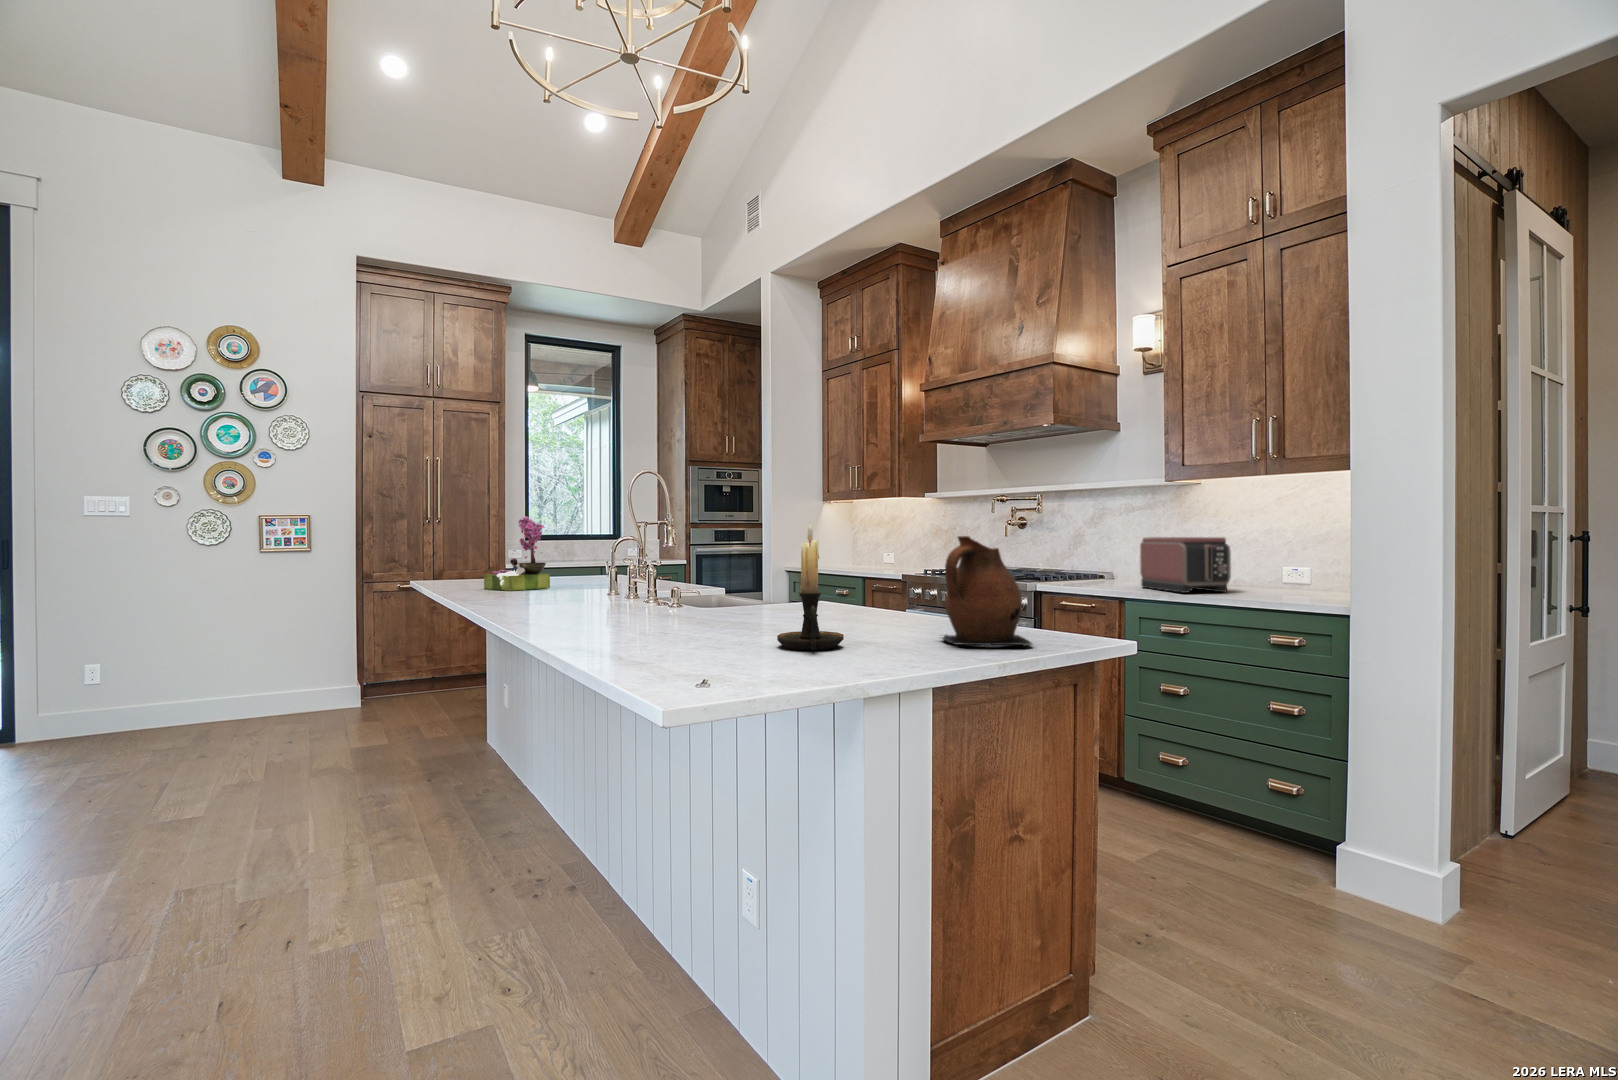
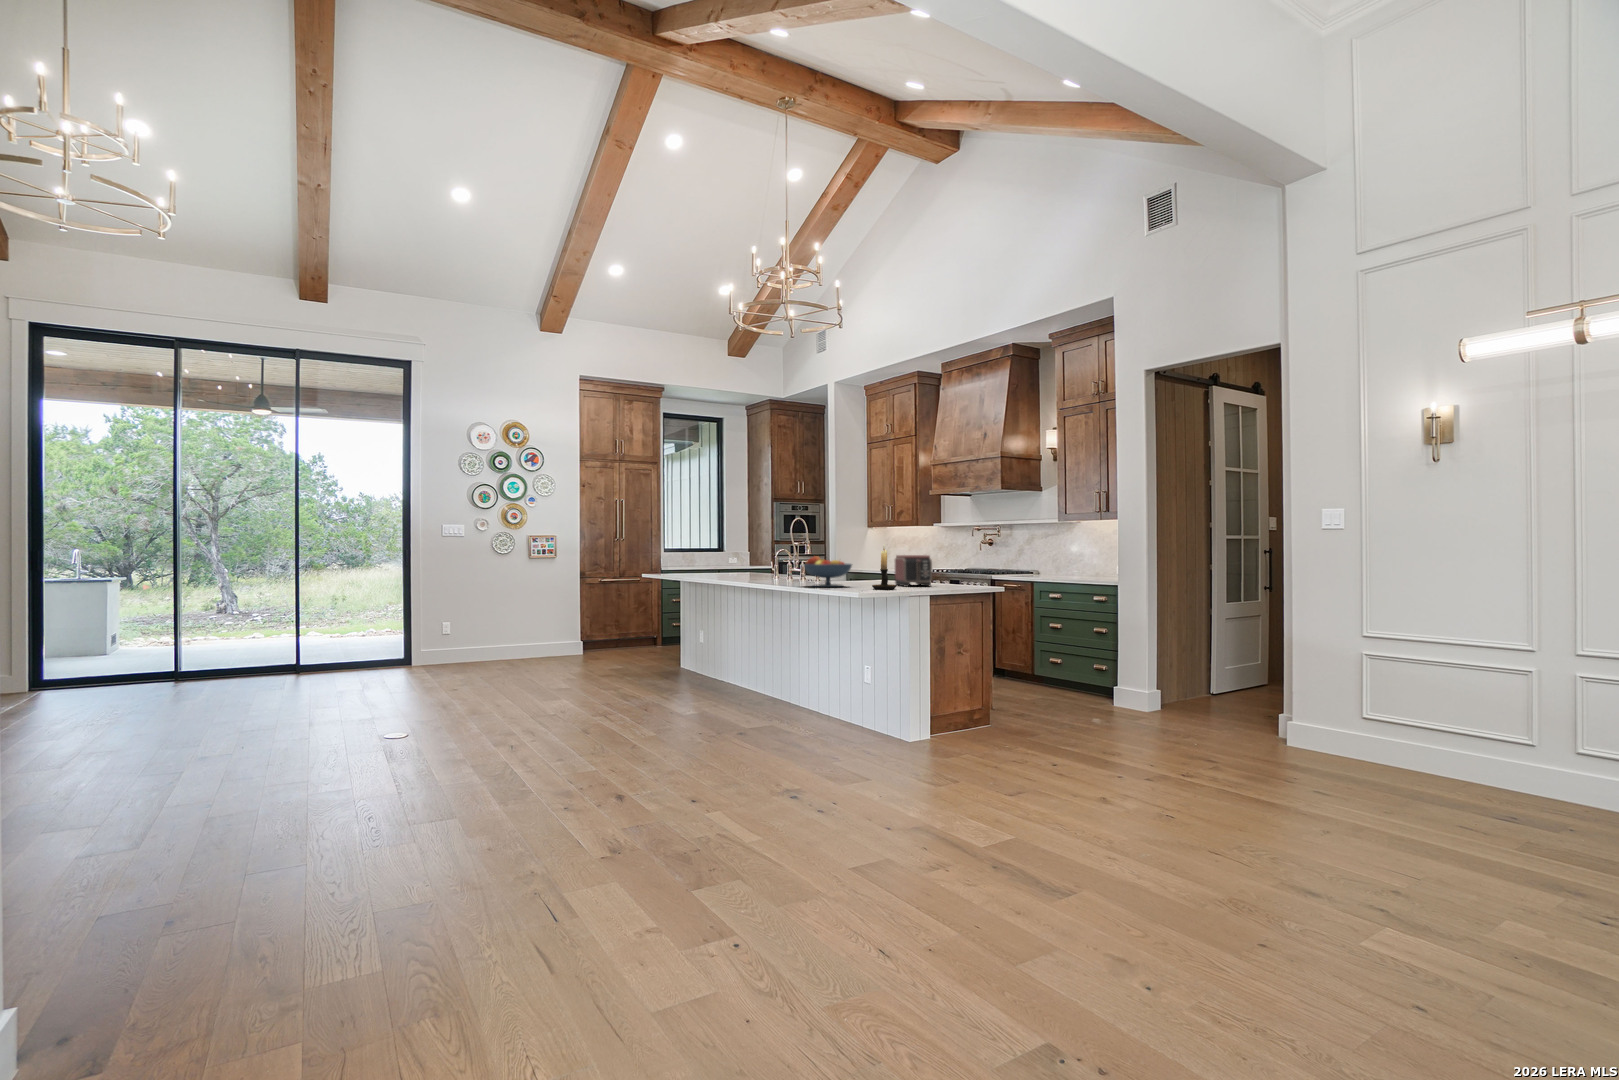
flower arrangement: present [484,516,550,591] -> none [689,537,723,578]
ceramic pitcher: present [943,536,1032,646] -> none [932,549,966,589]
toaster: present [1140,537,1231,593] -> present [895,555,932,587]
fruit bowl: none [617,555,740,635] -> present [804,556,852,587]

